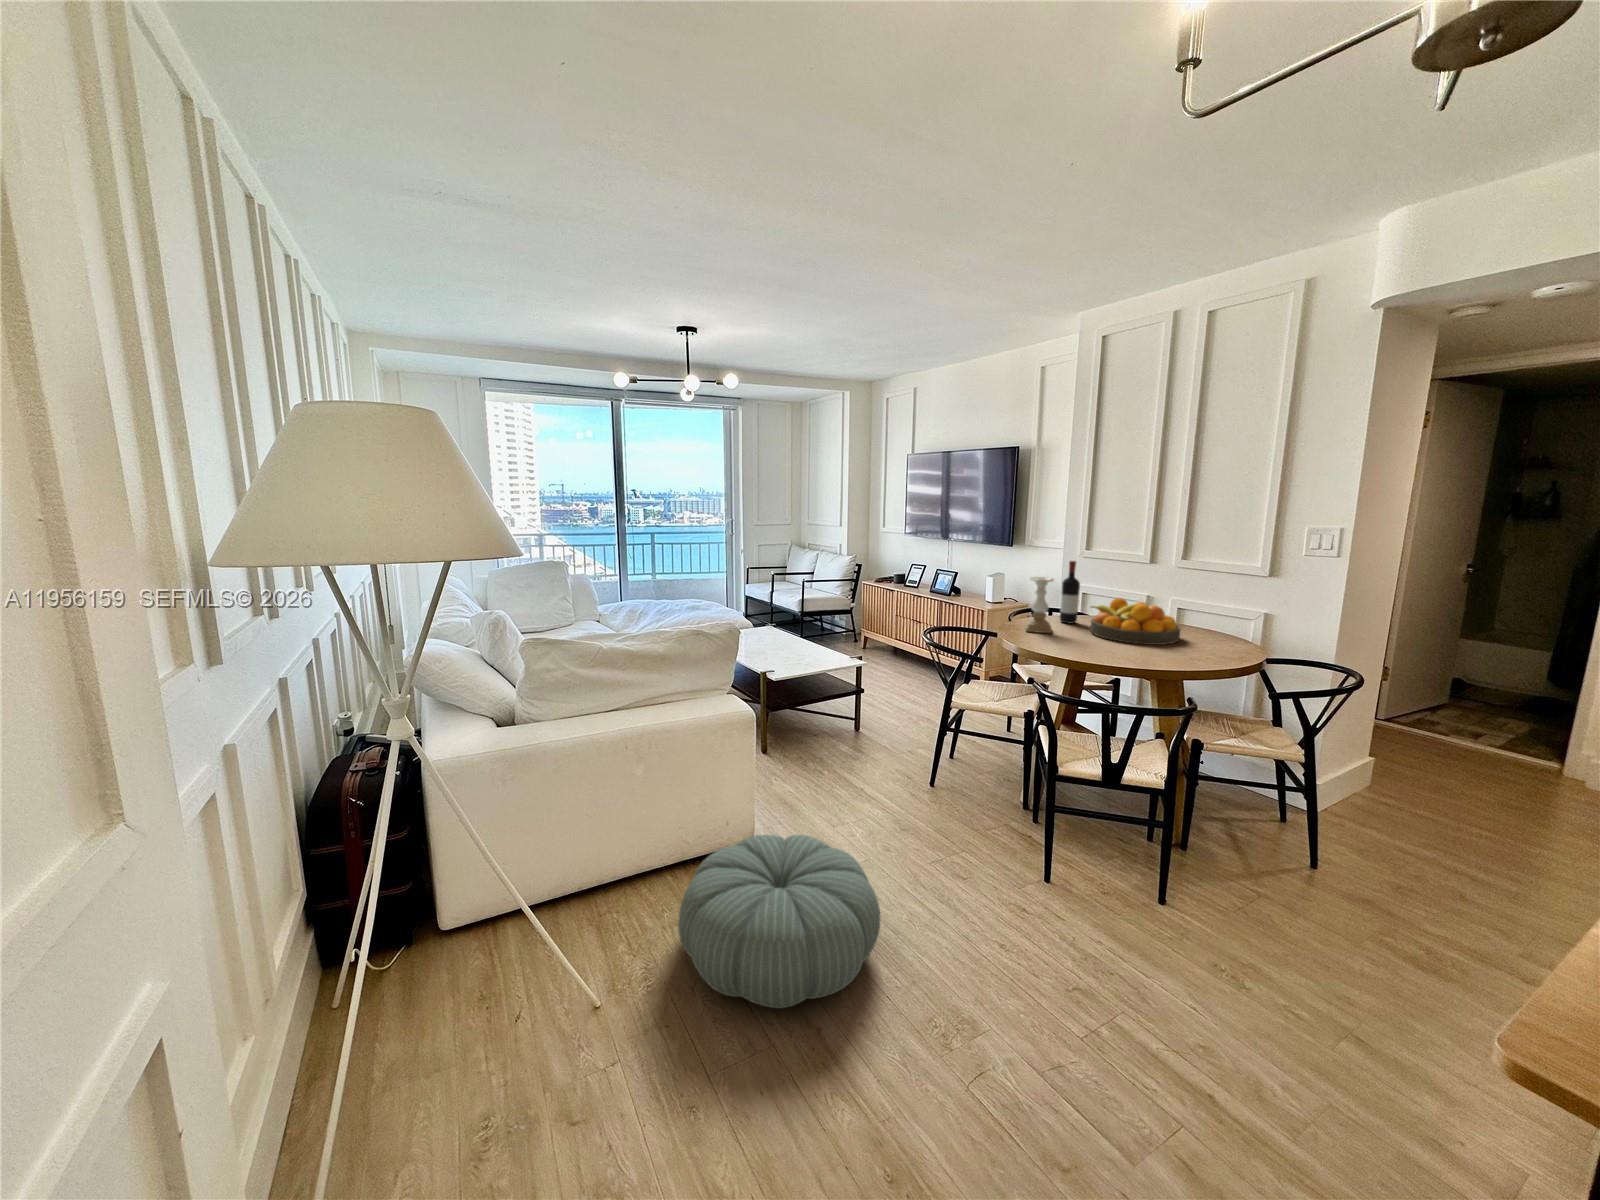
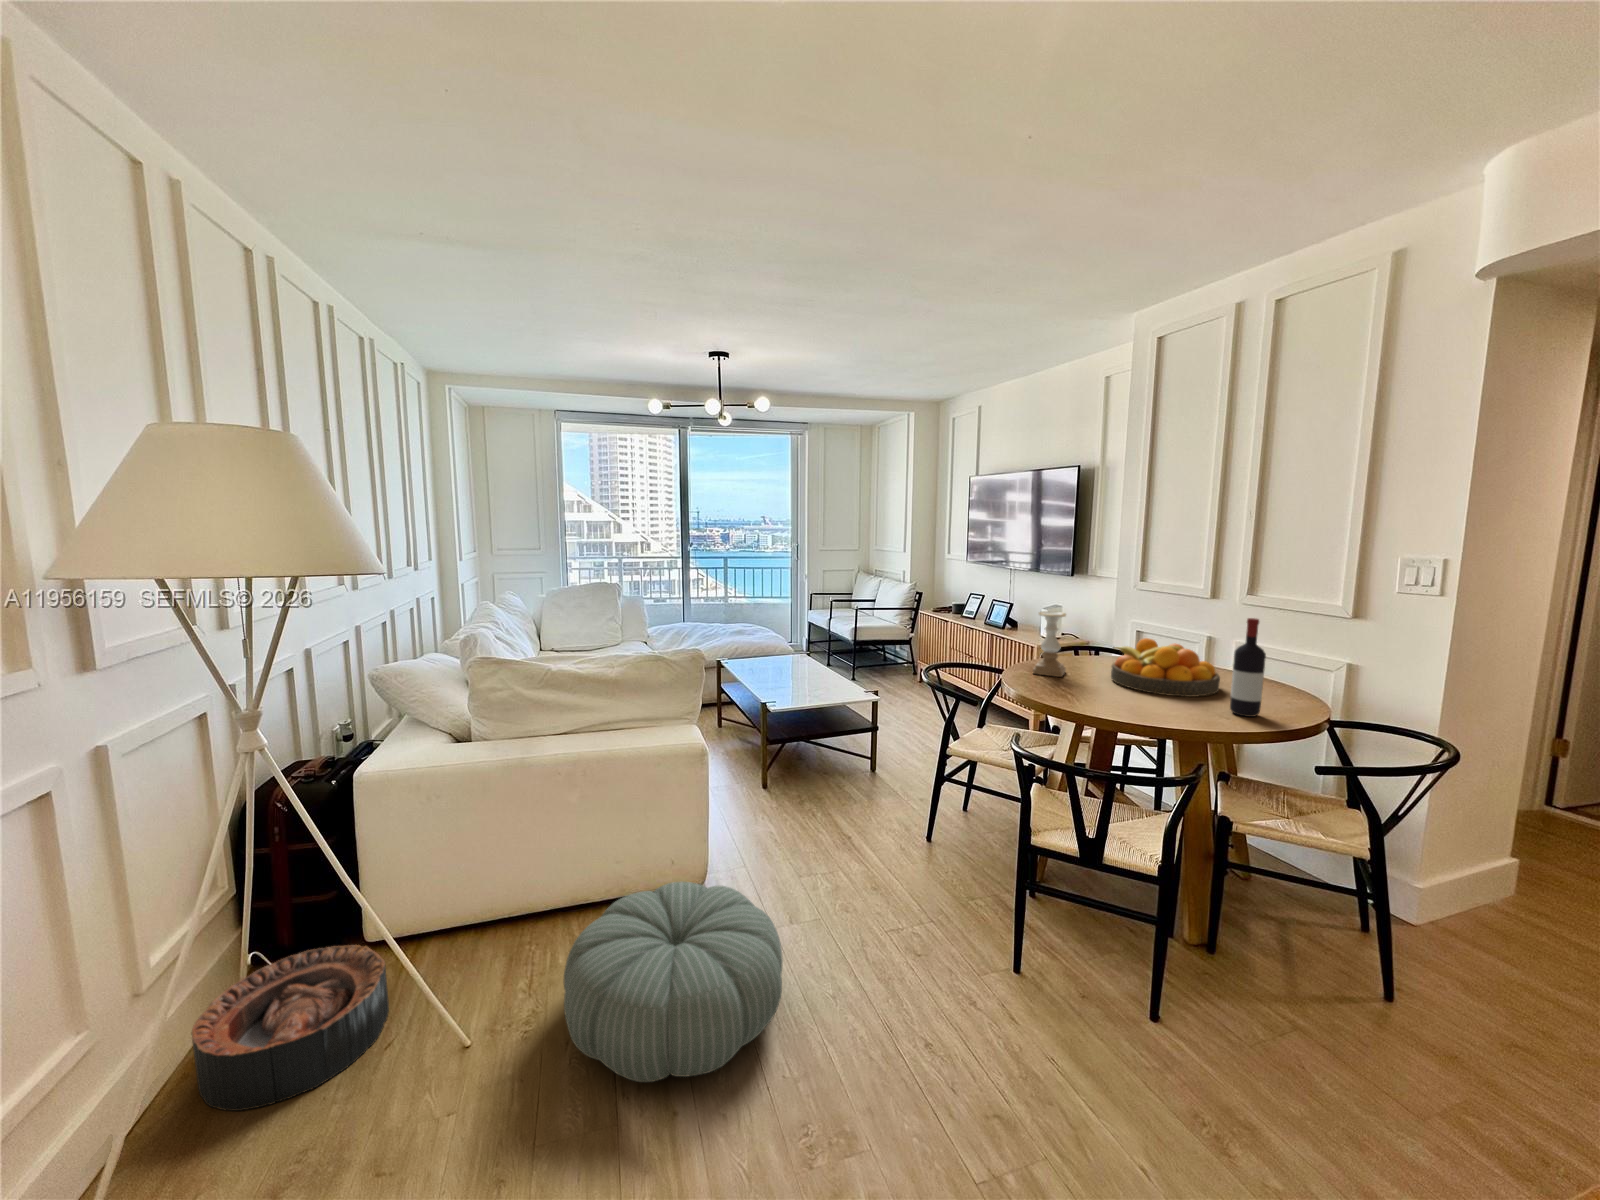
wine bottle: present [1060,561,1080,623] -> present [1230,618,1266,717]
basket: none [316,927,500,1098] -> present [192,945,389,1111]

